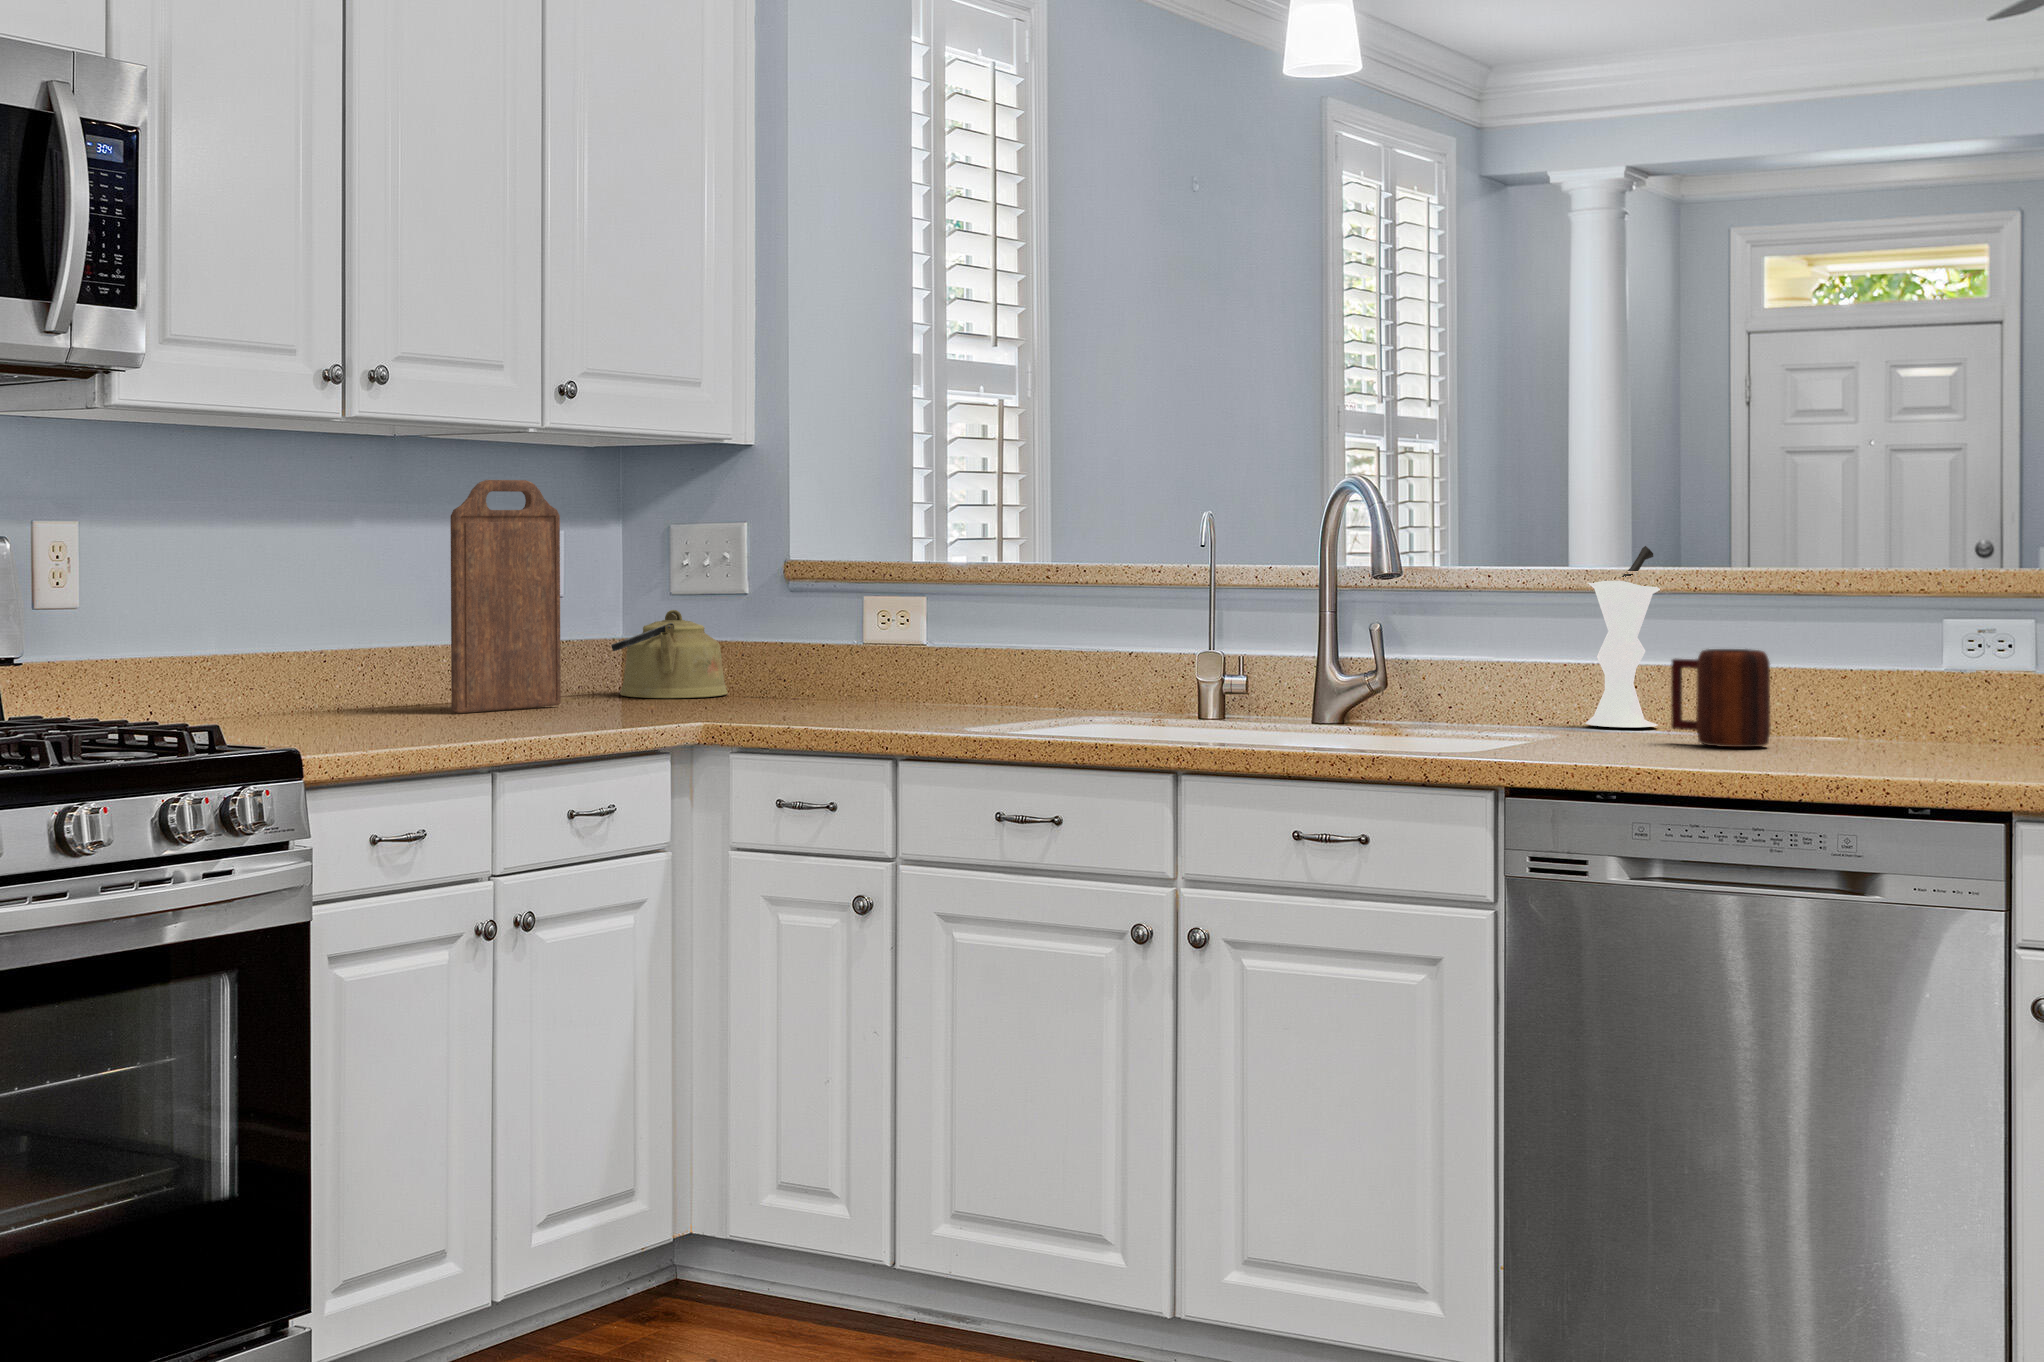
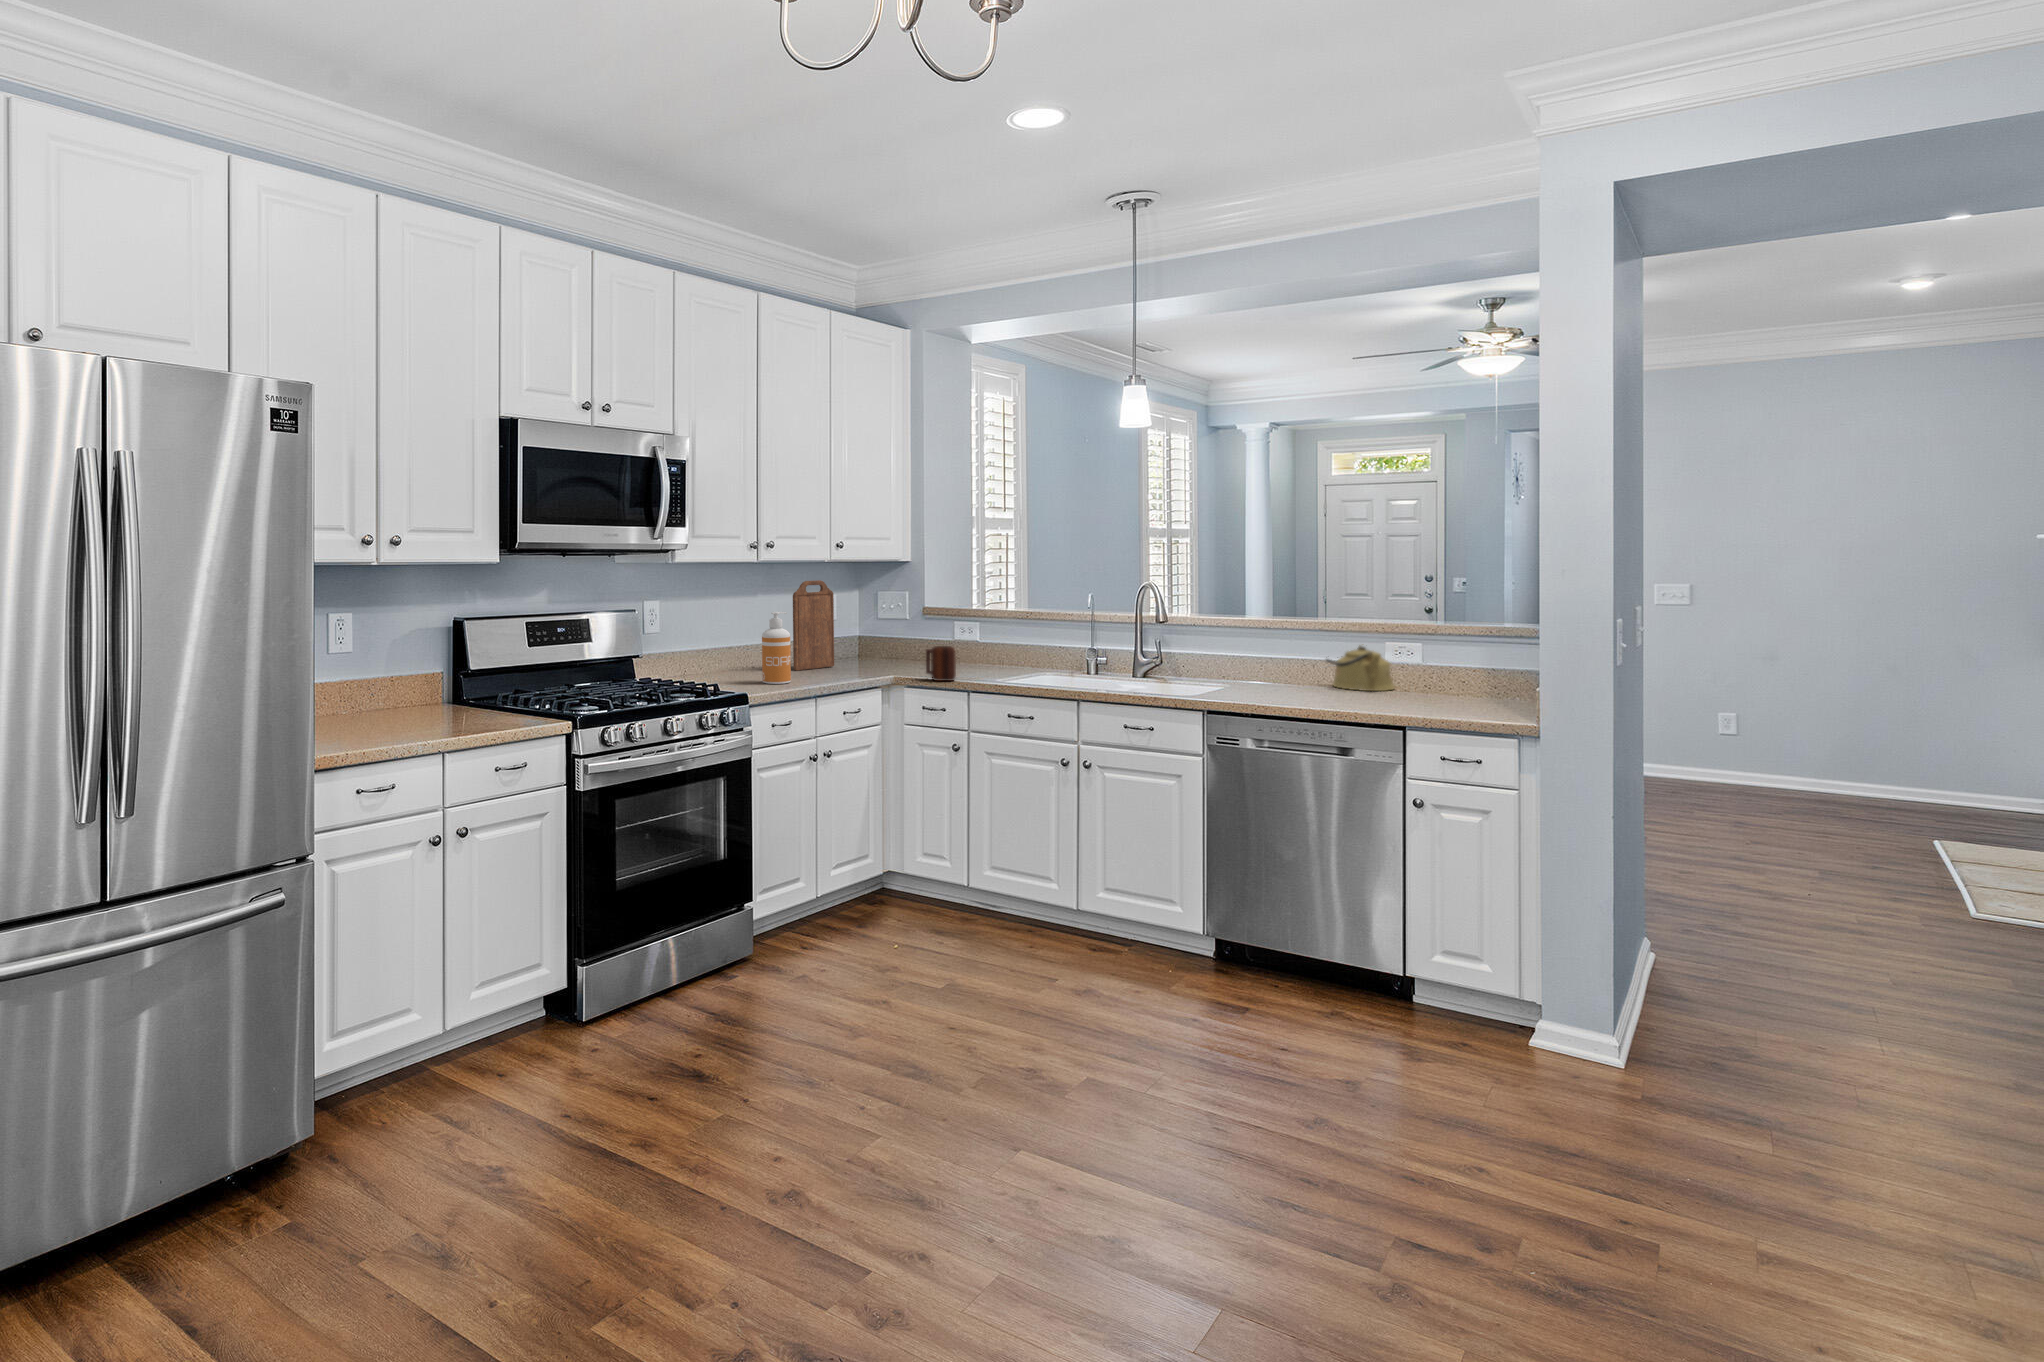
vase: present [1585,546,1660,727] -> none [1244,609,1275,682]
soap dispenser: none [358,547,435,737] -> present [762,612,791,684]
kettle: present [611,610,728,698] -> present [1326,645,1394,691]
mug: present [1671,649,1770,747] -> present [926,646,956,681]

